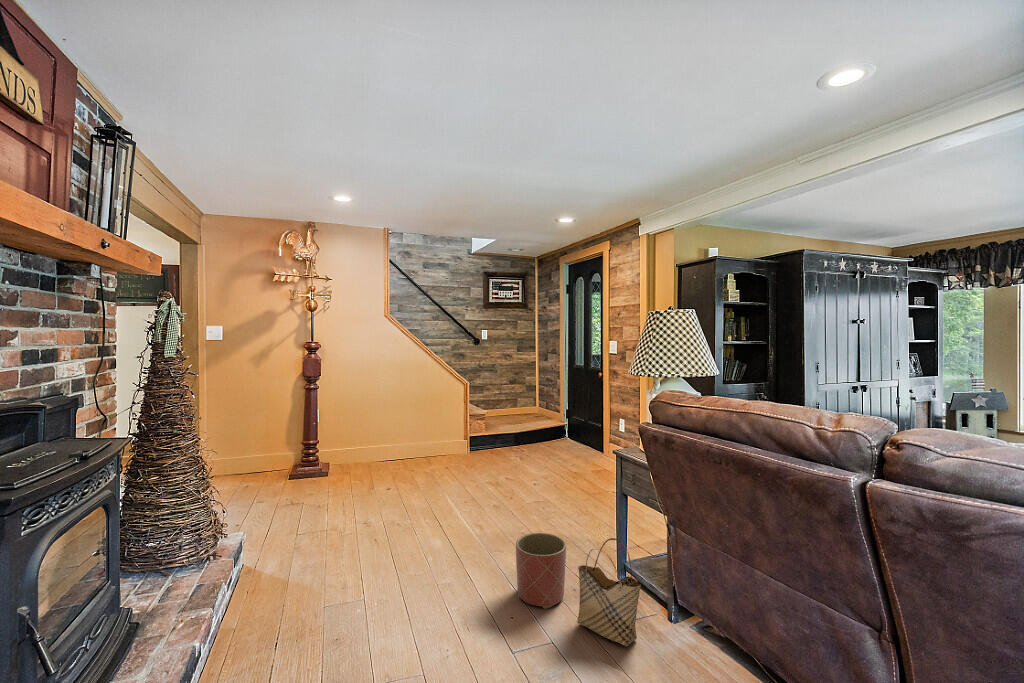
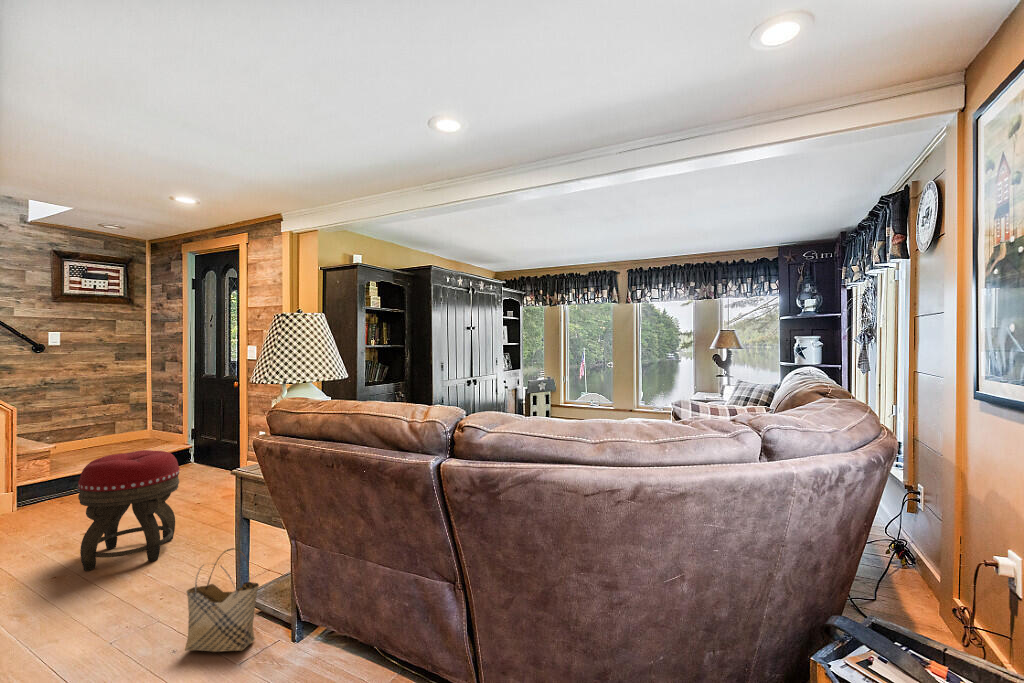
footstool: none [500,426,564,521] -> present [78,450,179,571]
planter: present [516,533,566,609] -> none [99,568,173,655]

